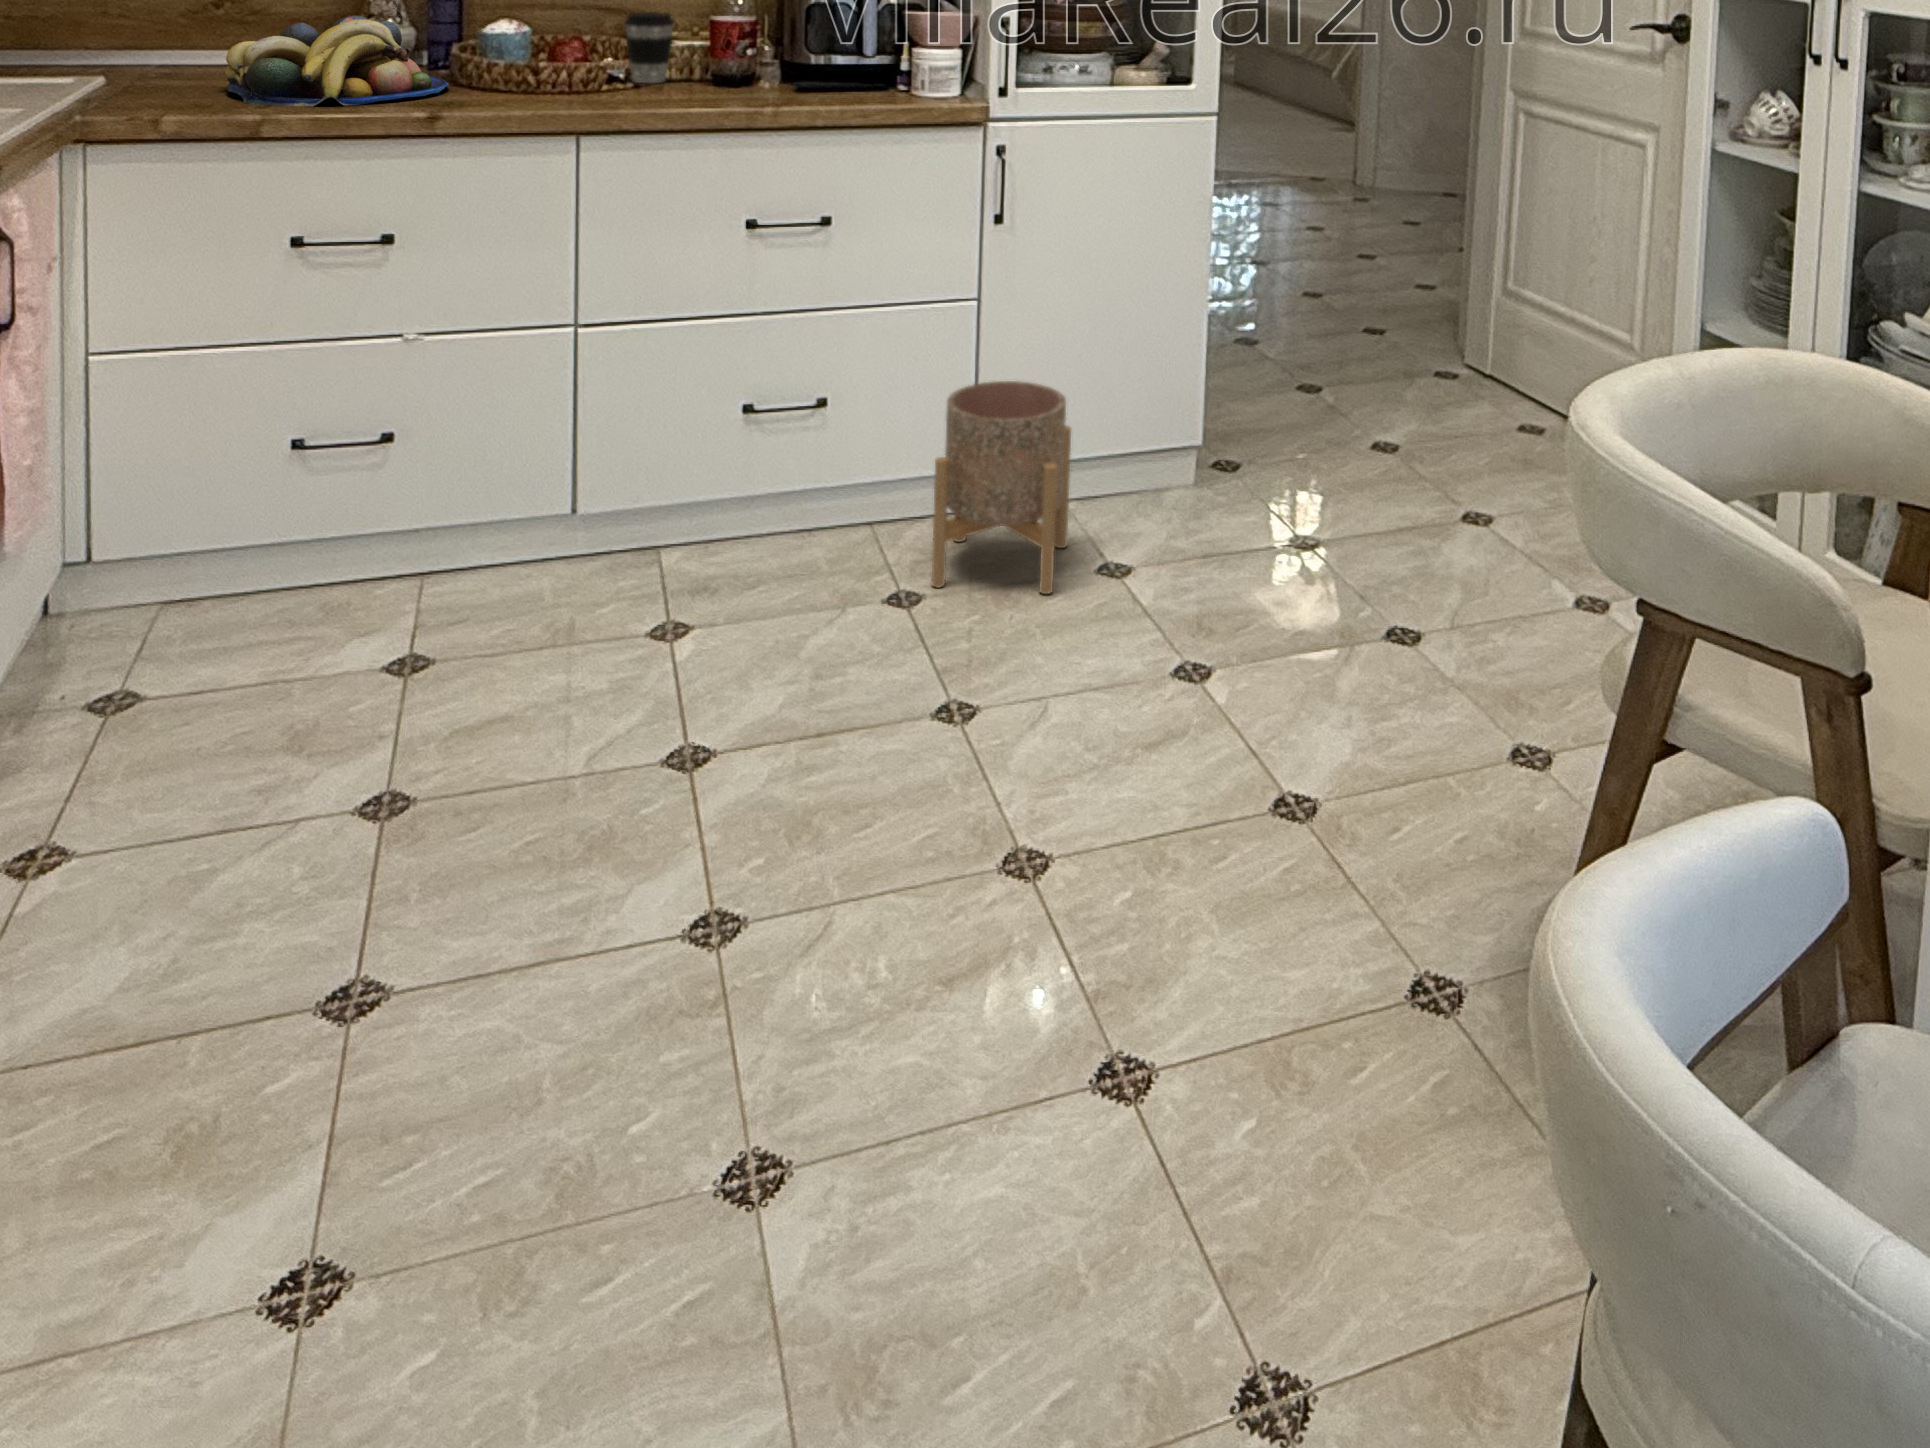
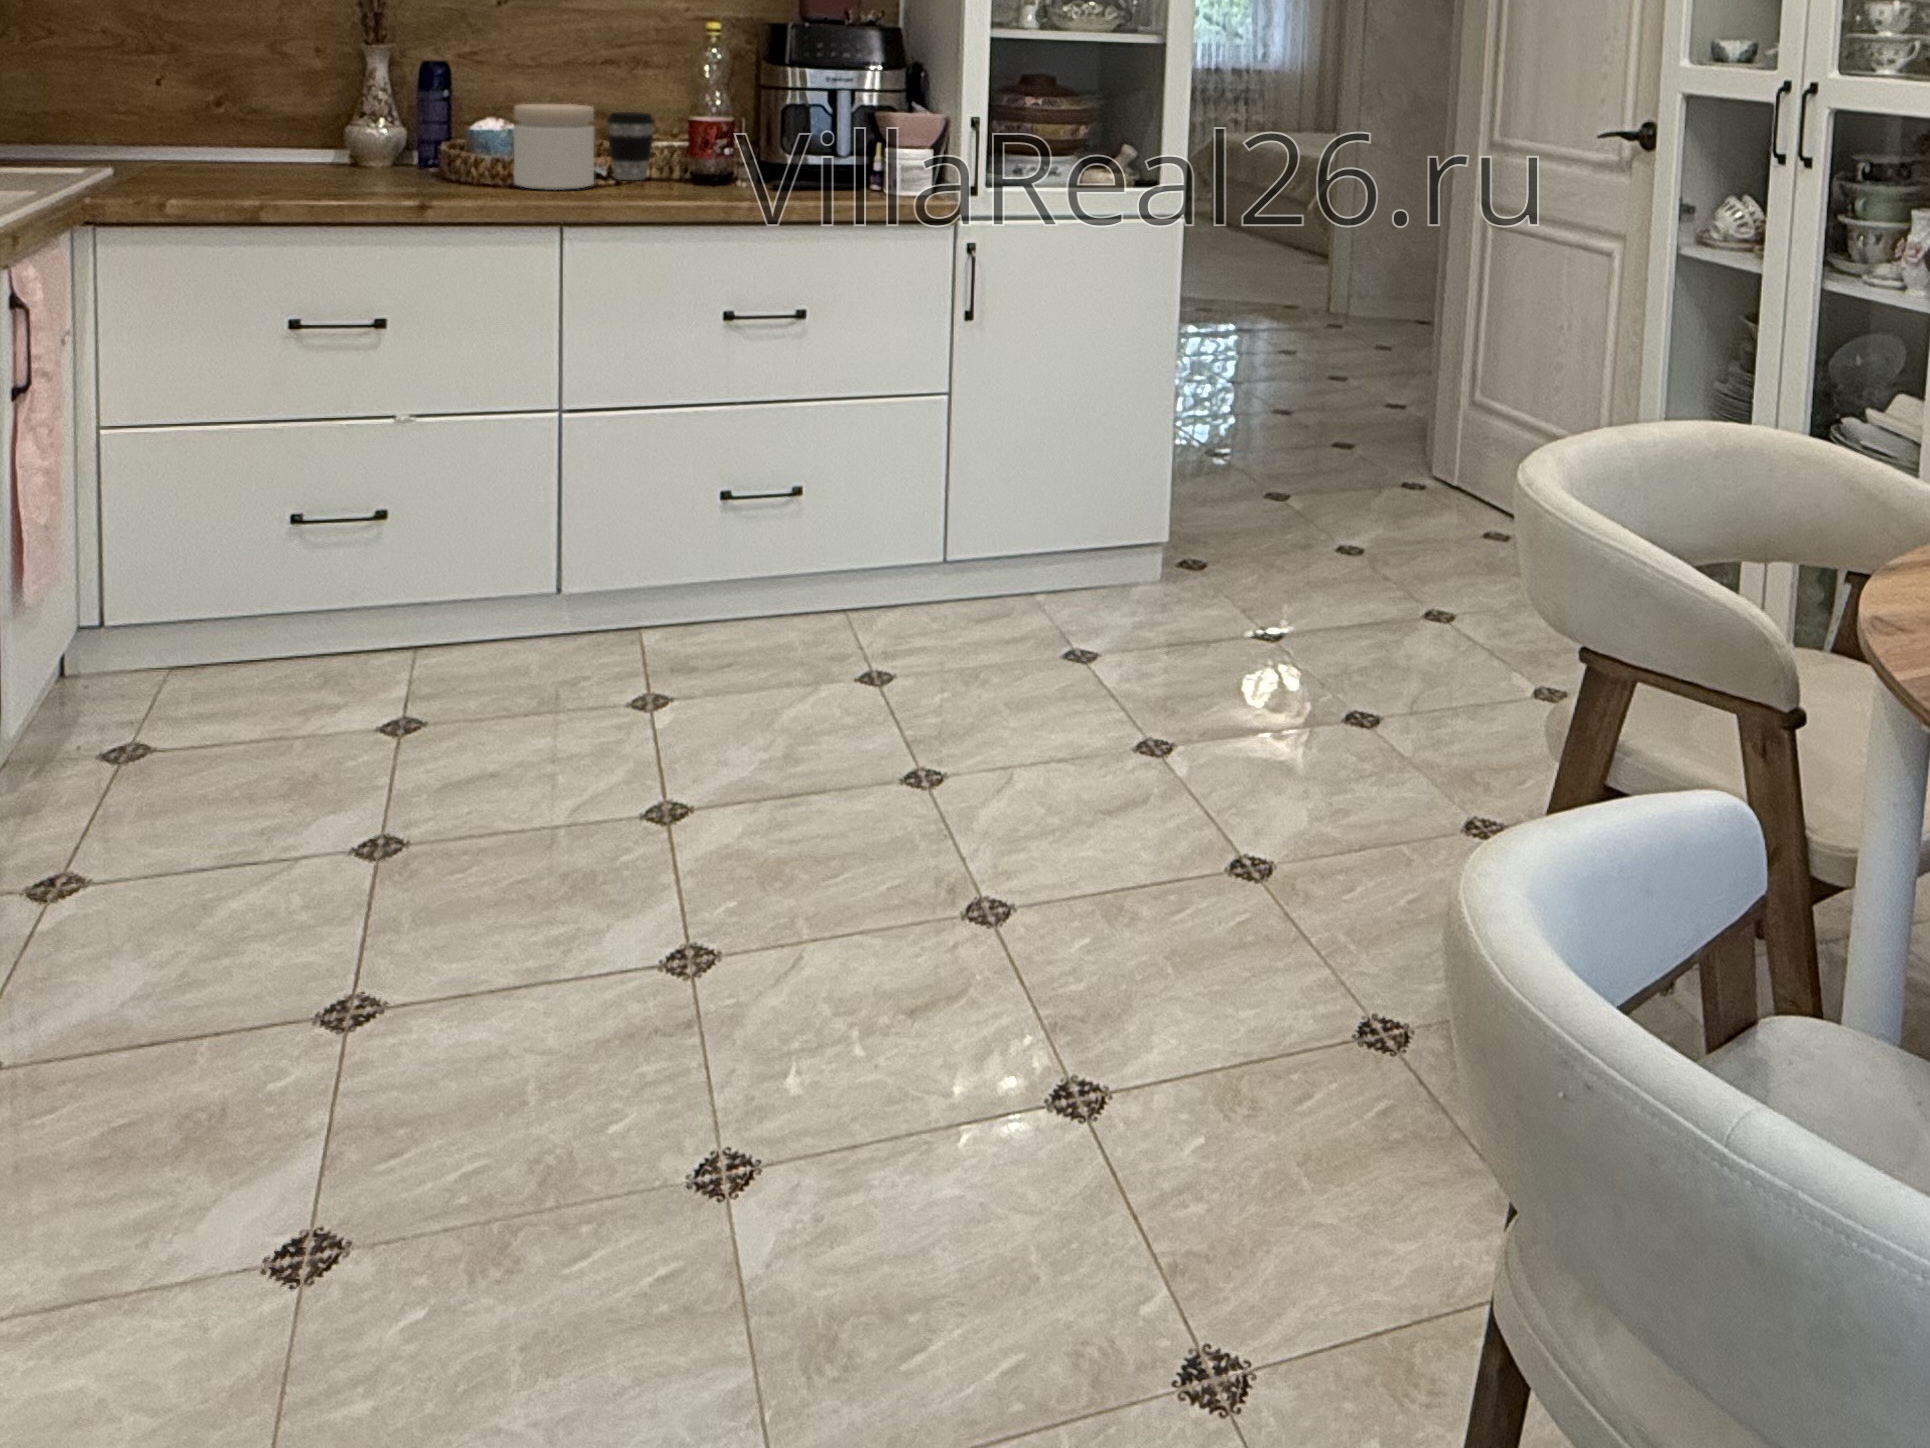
jar: none [528,7,612,97] -> present [514,104,594,190]
fruit bowl: present [225,16,449,107] -> none [226,111,439,193]
planter: present [932,381,1071,594] -> none [903,472,1040,676]

